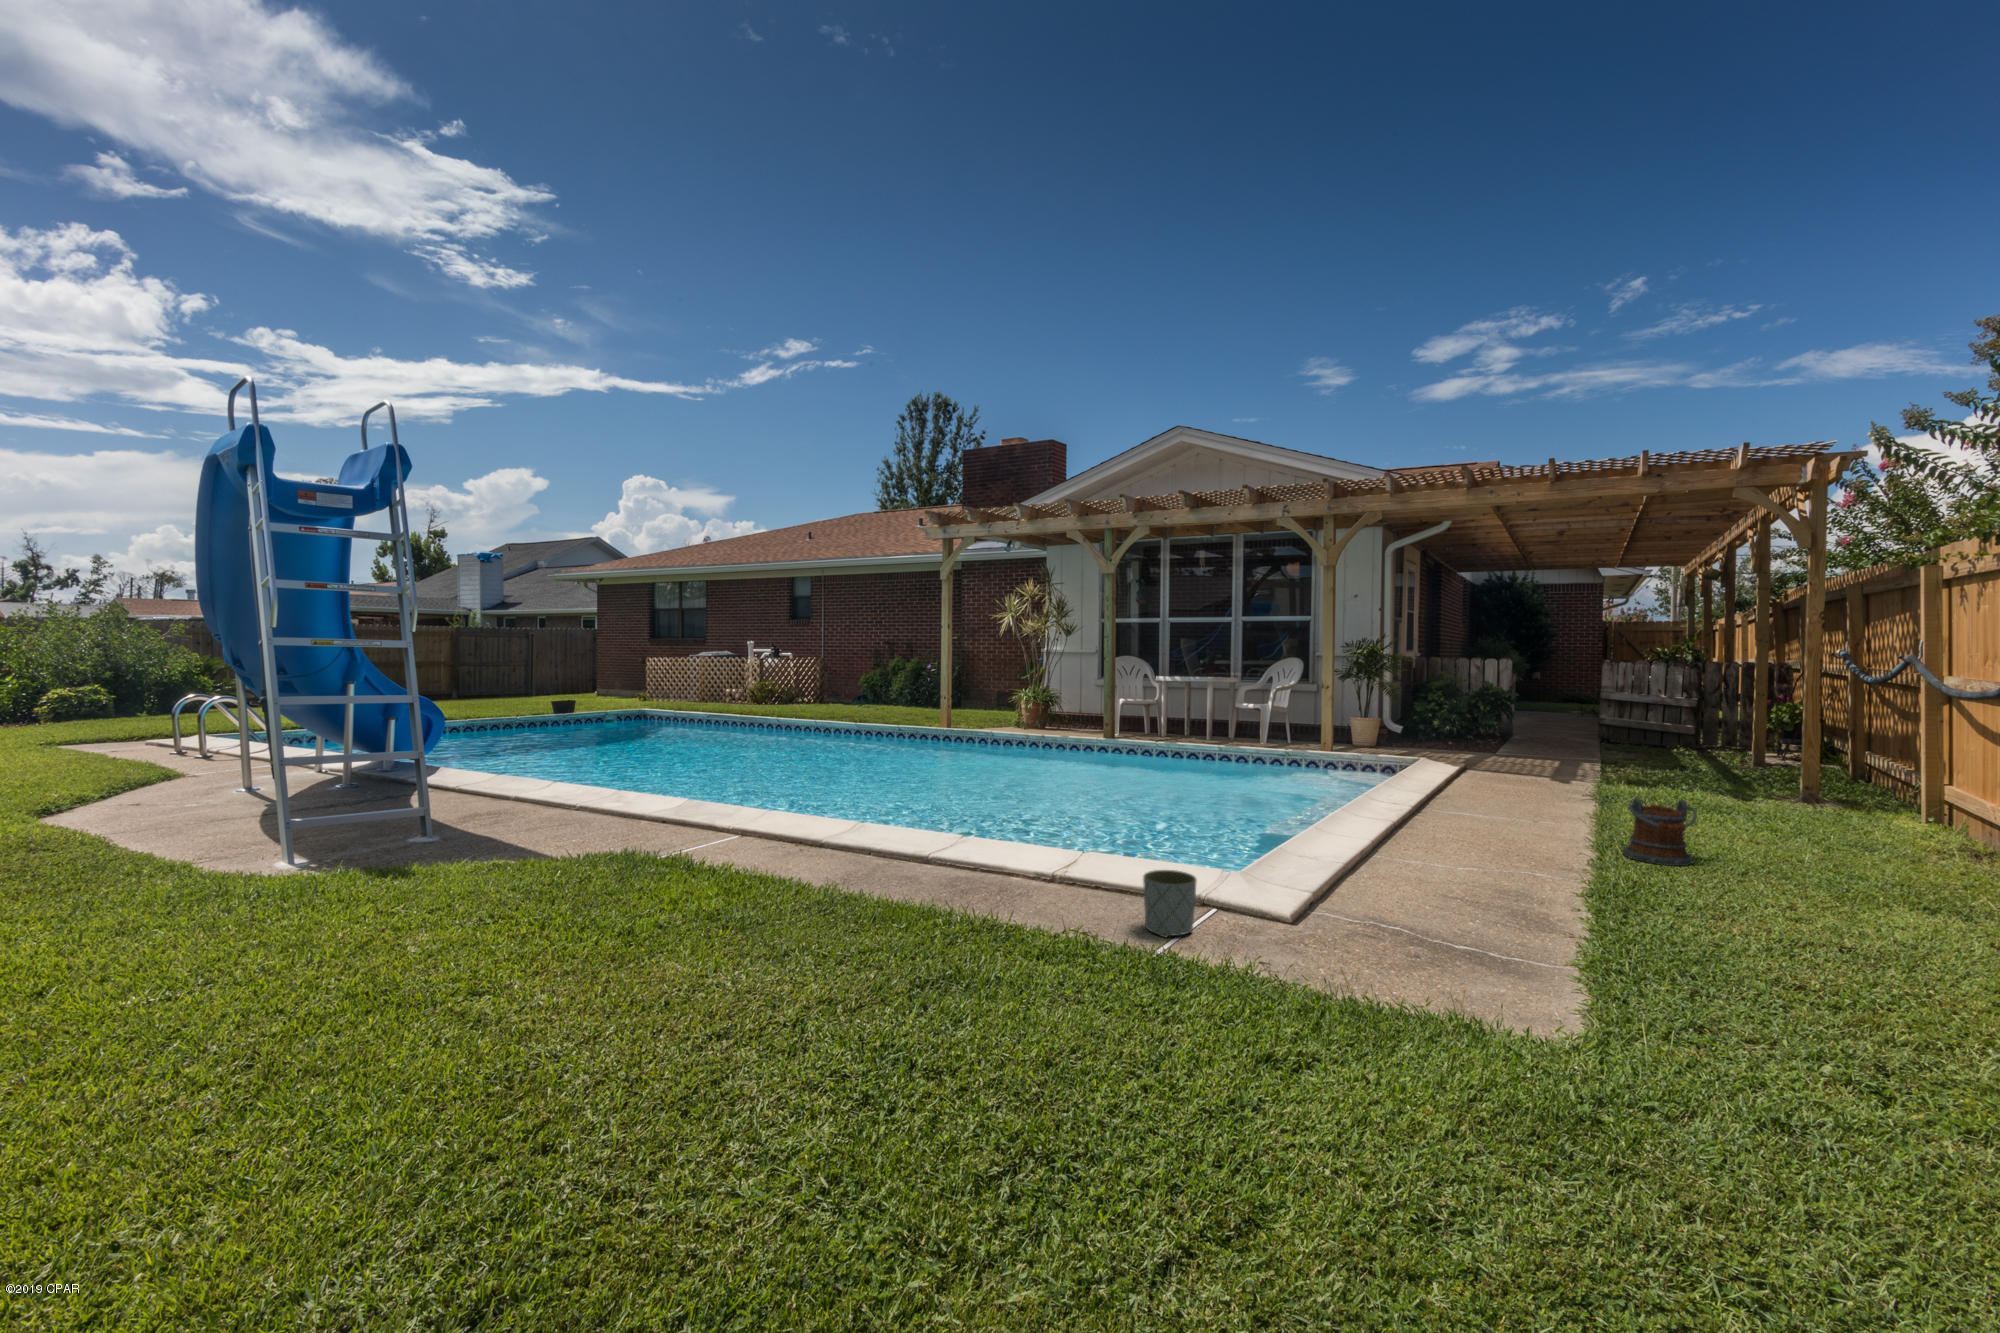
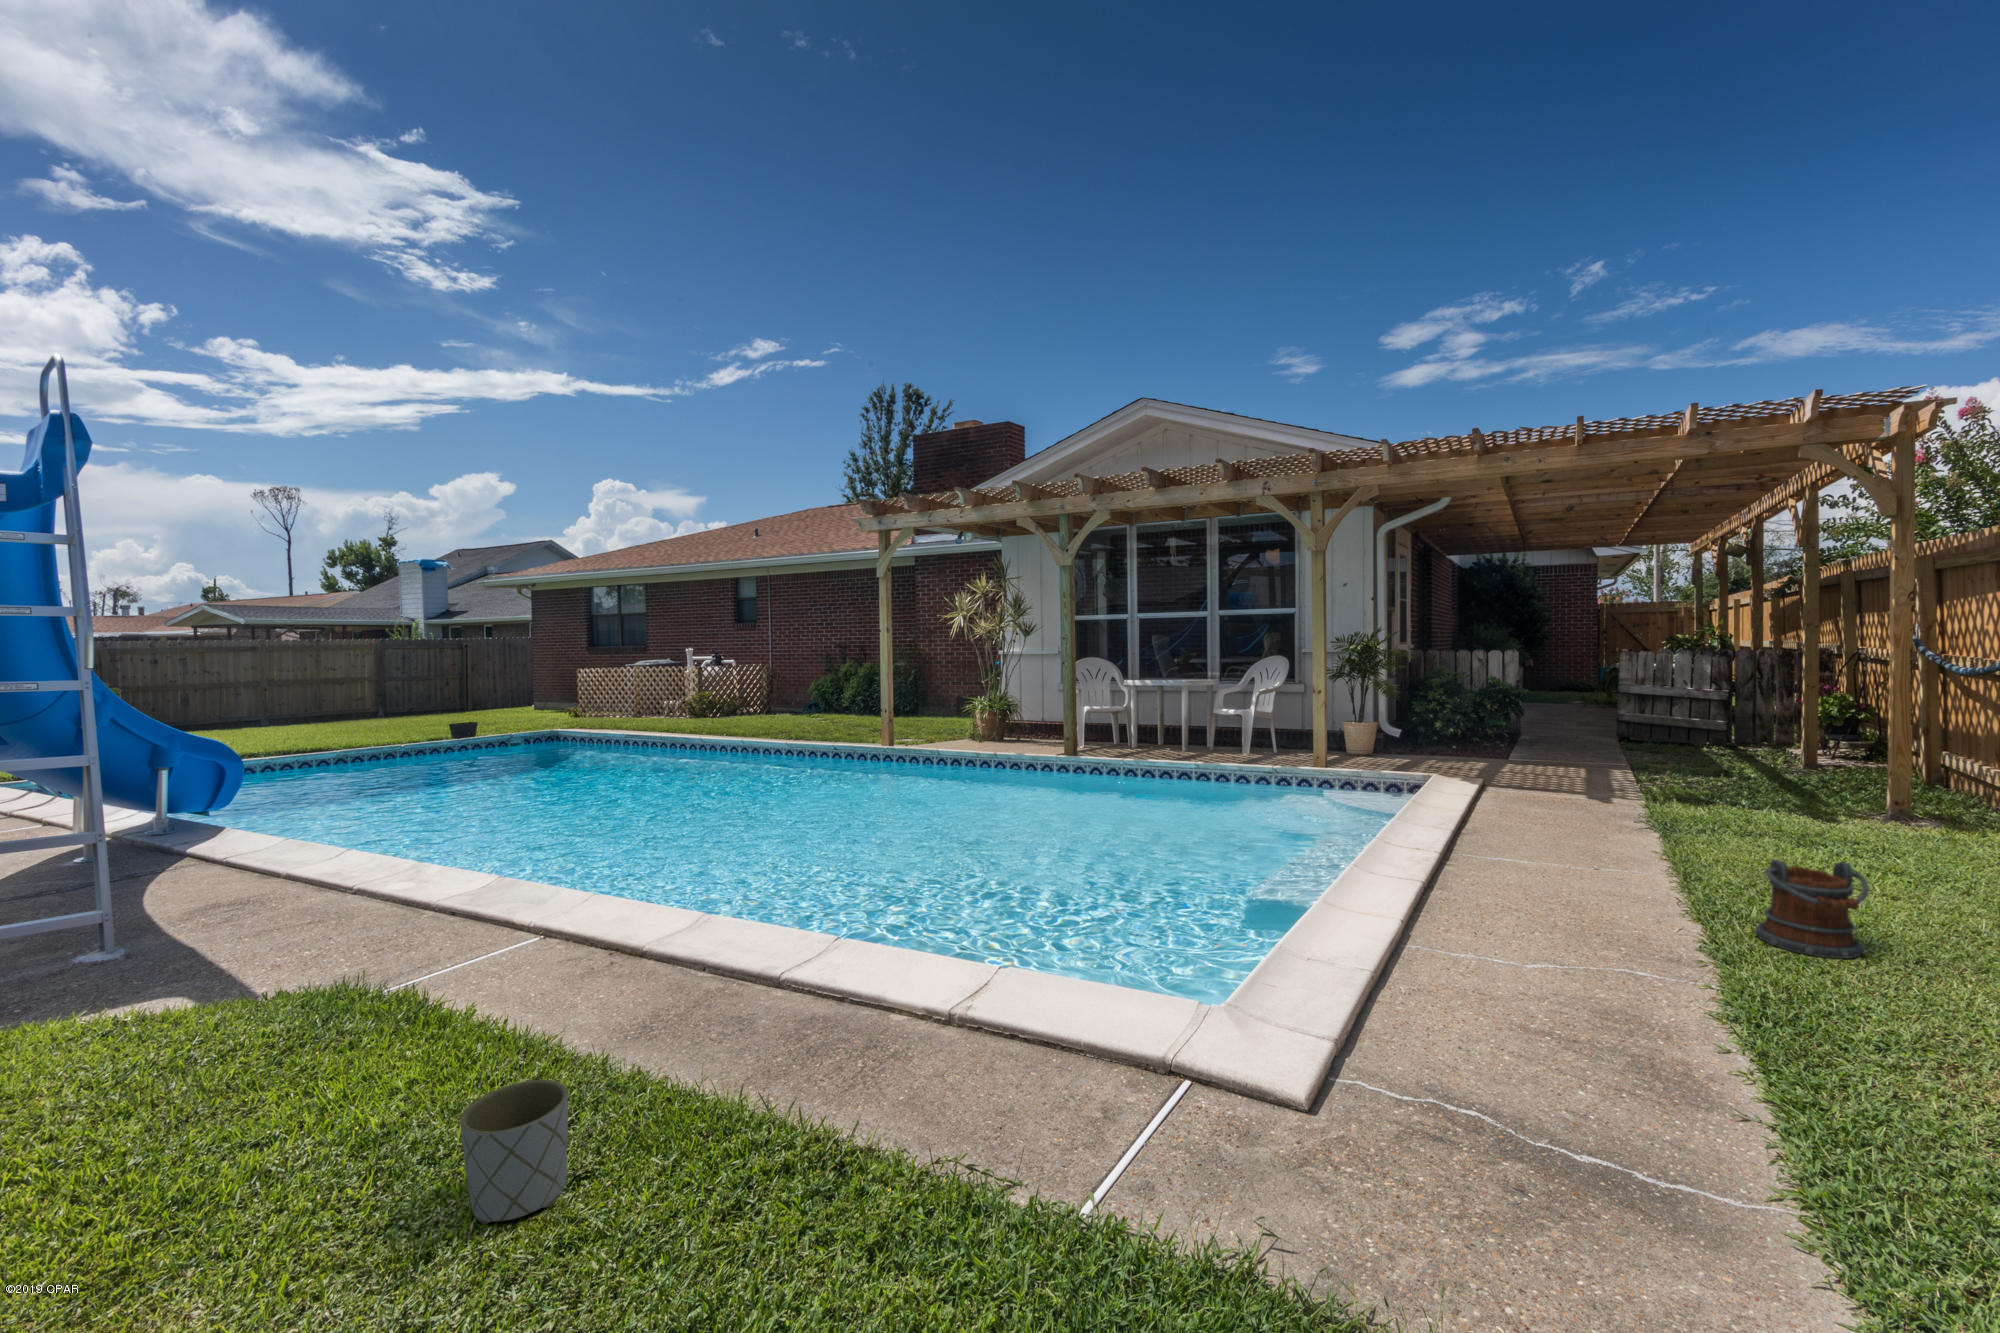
planter: present [1143,870,1197,937] -> present [460,1080,568,1224]

